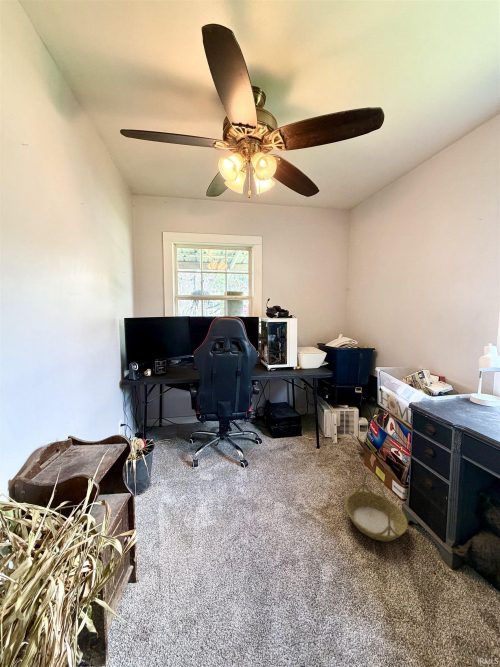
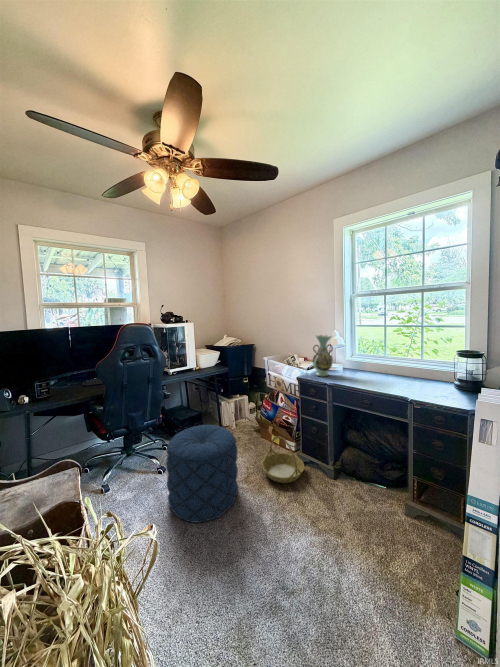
decorative vase: none [439,347,481,411] -> present [313,335,333,377]
pouf: none [232,430,308,540] -> present [166,425,238,523]

